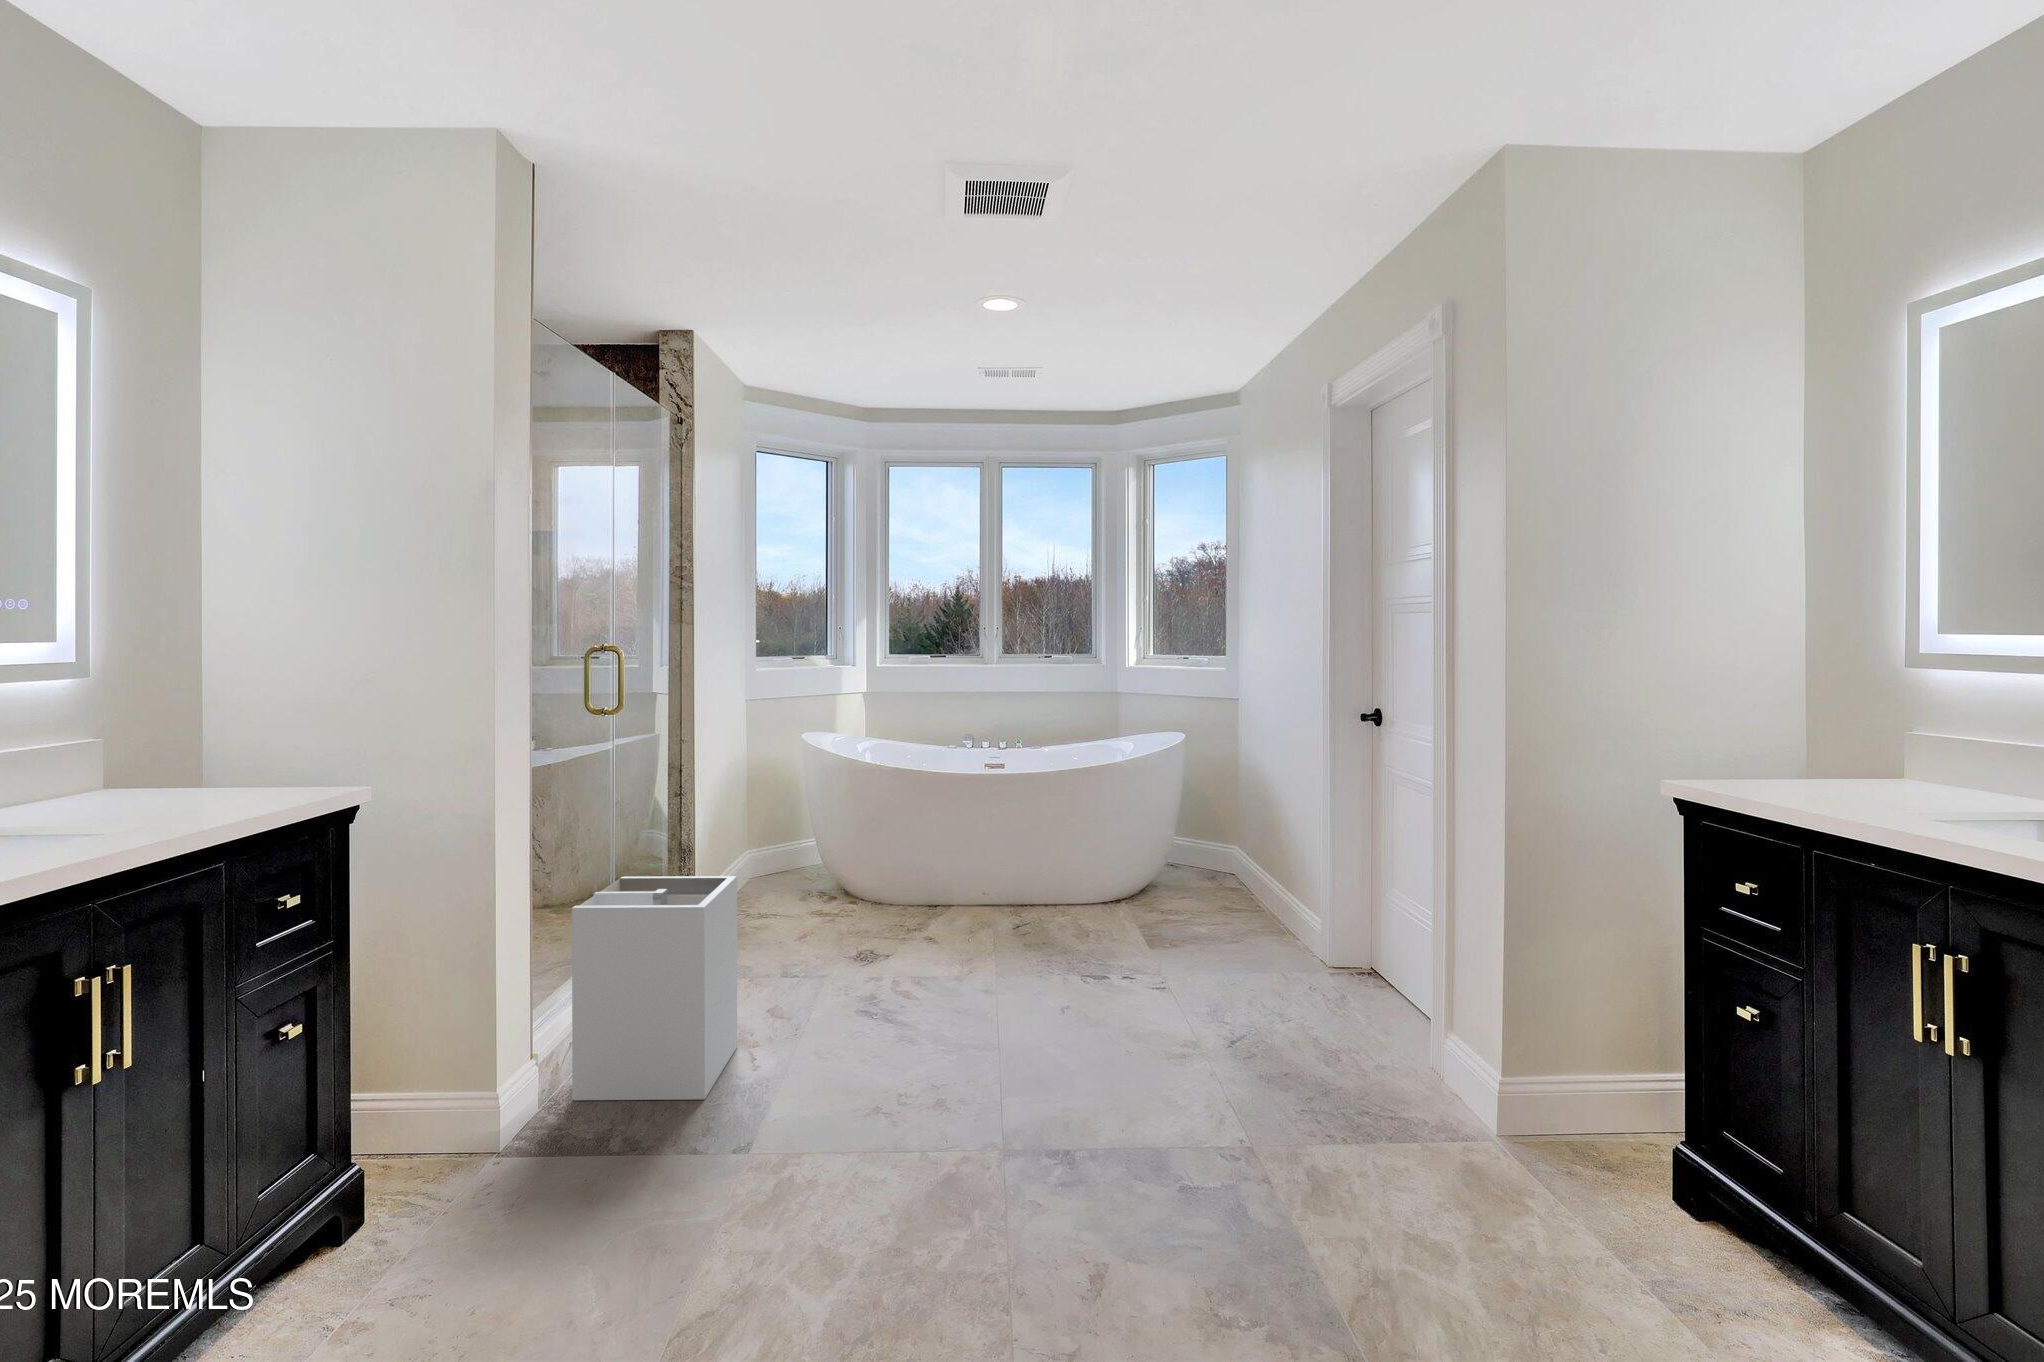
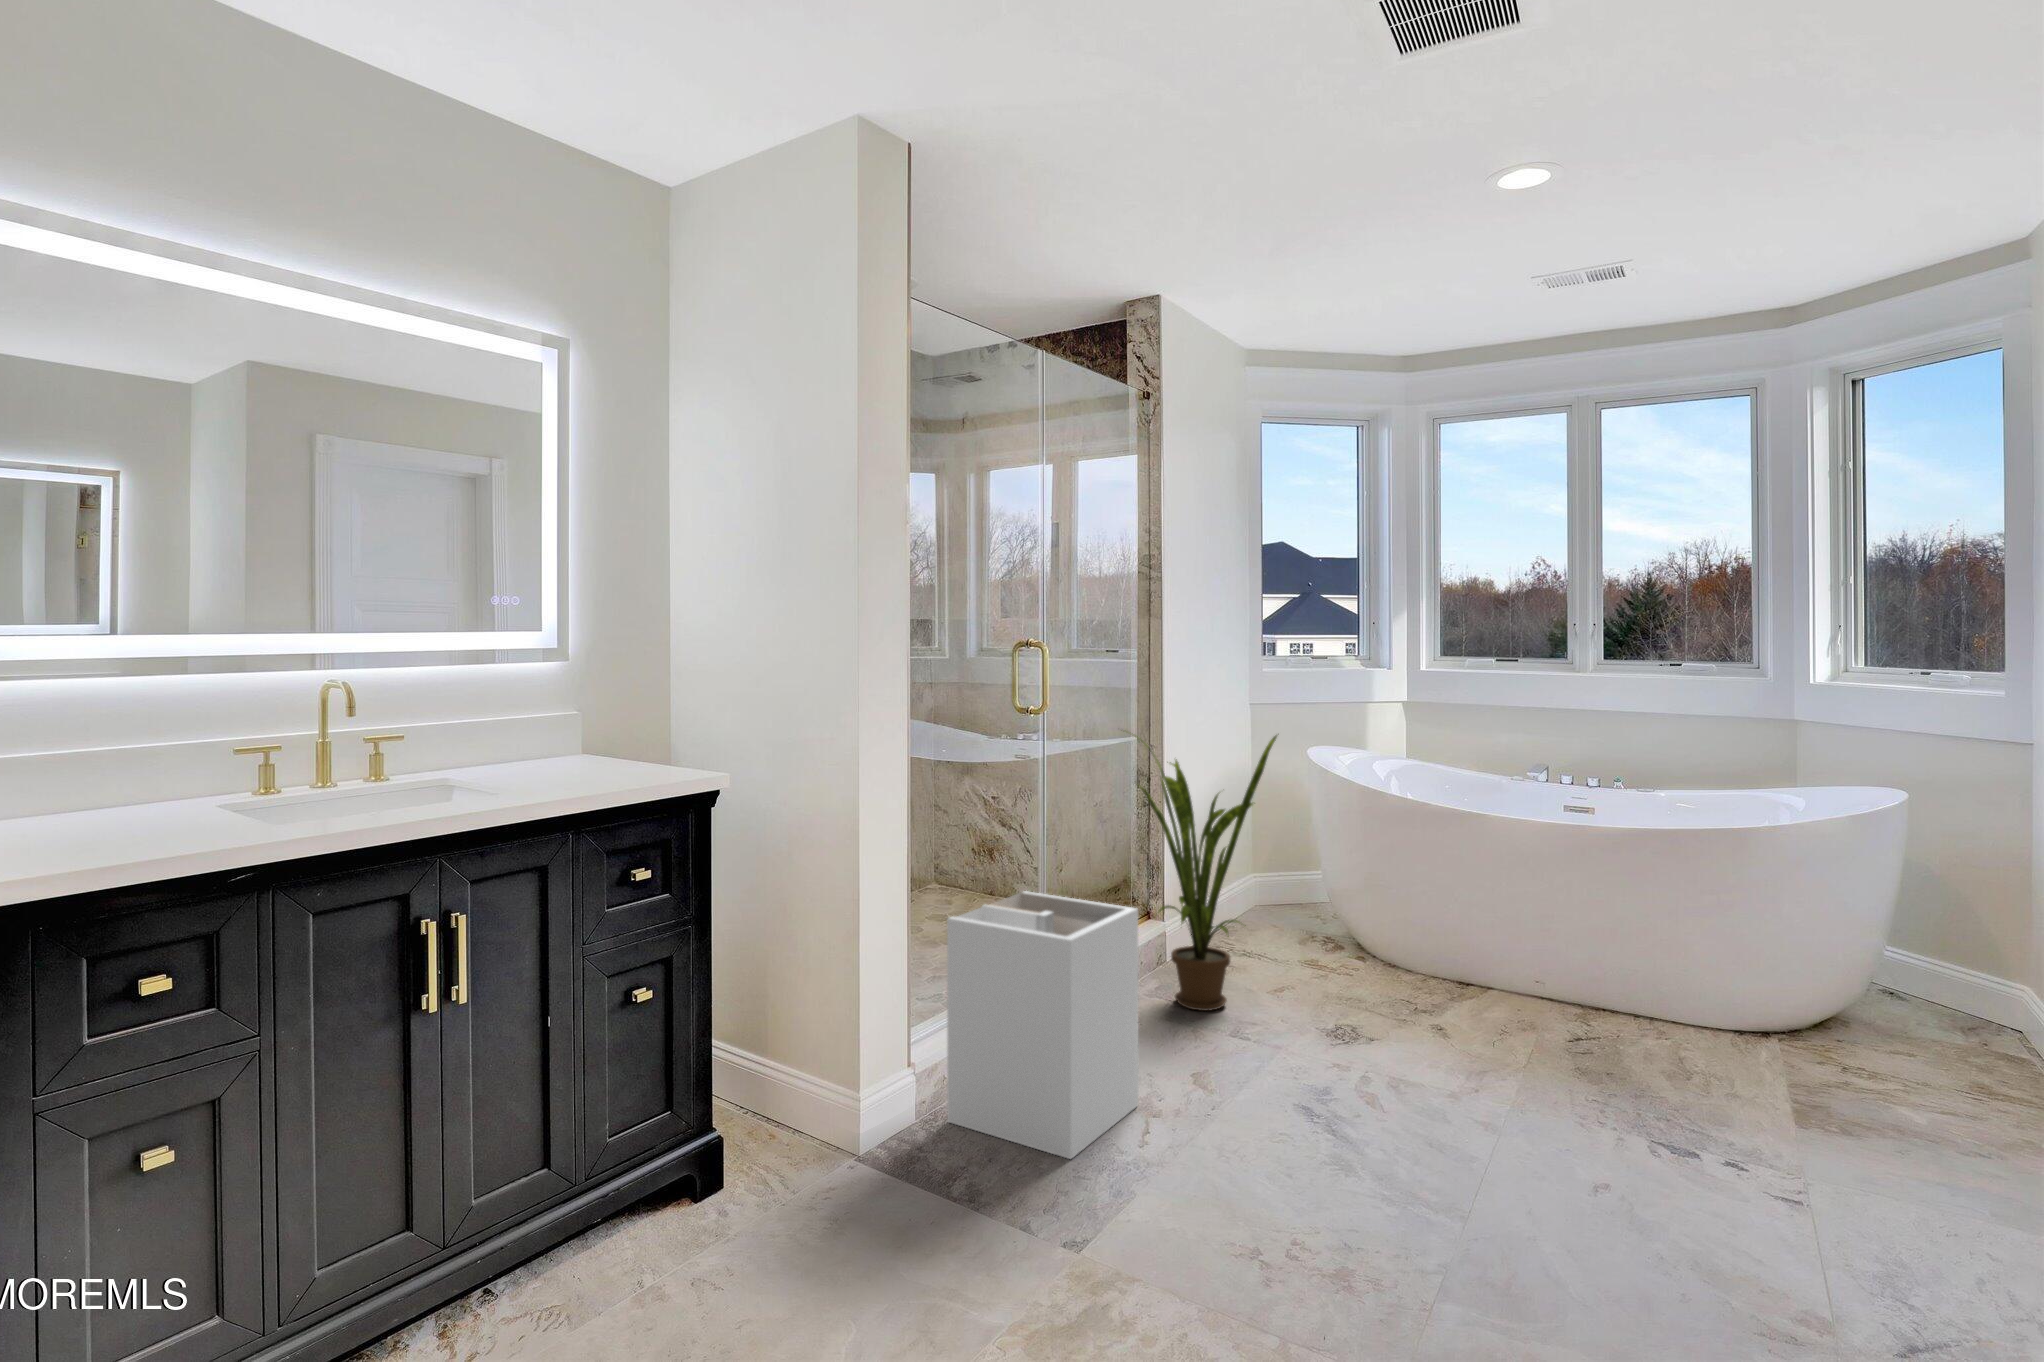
house plant: none [662,721,806,966] -> present [1137,735,1277,1011]

